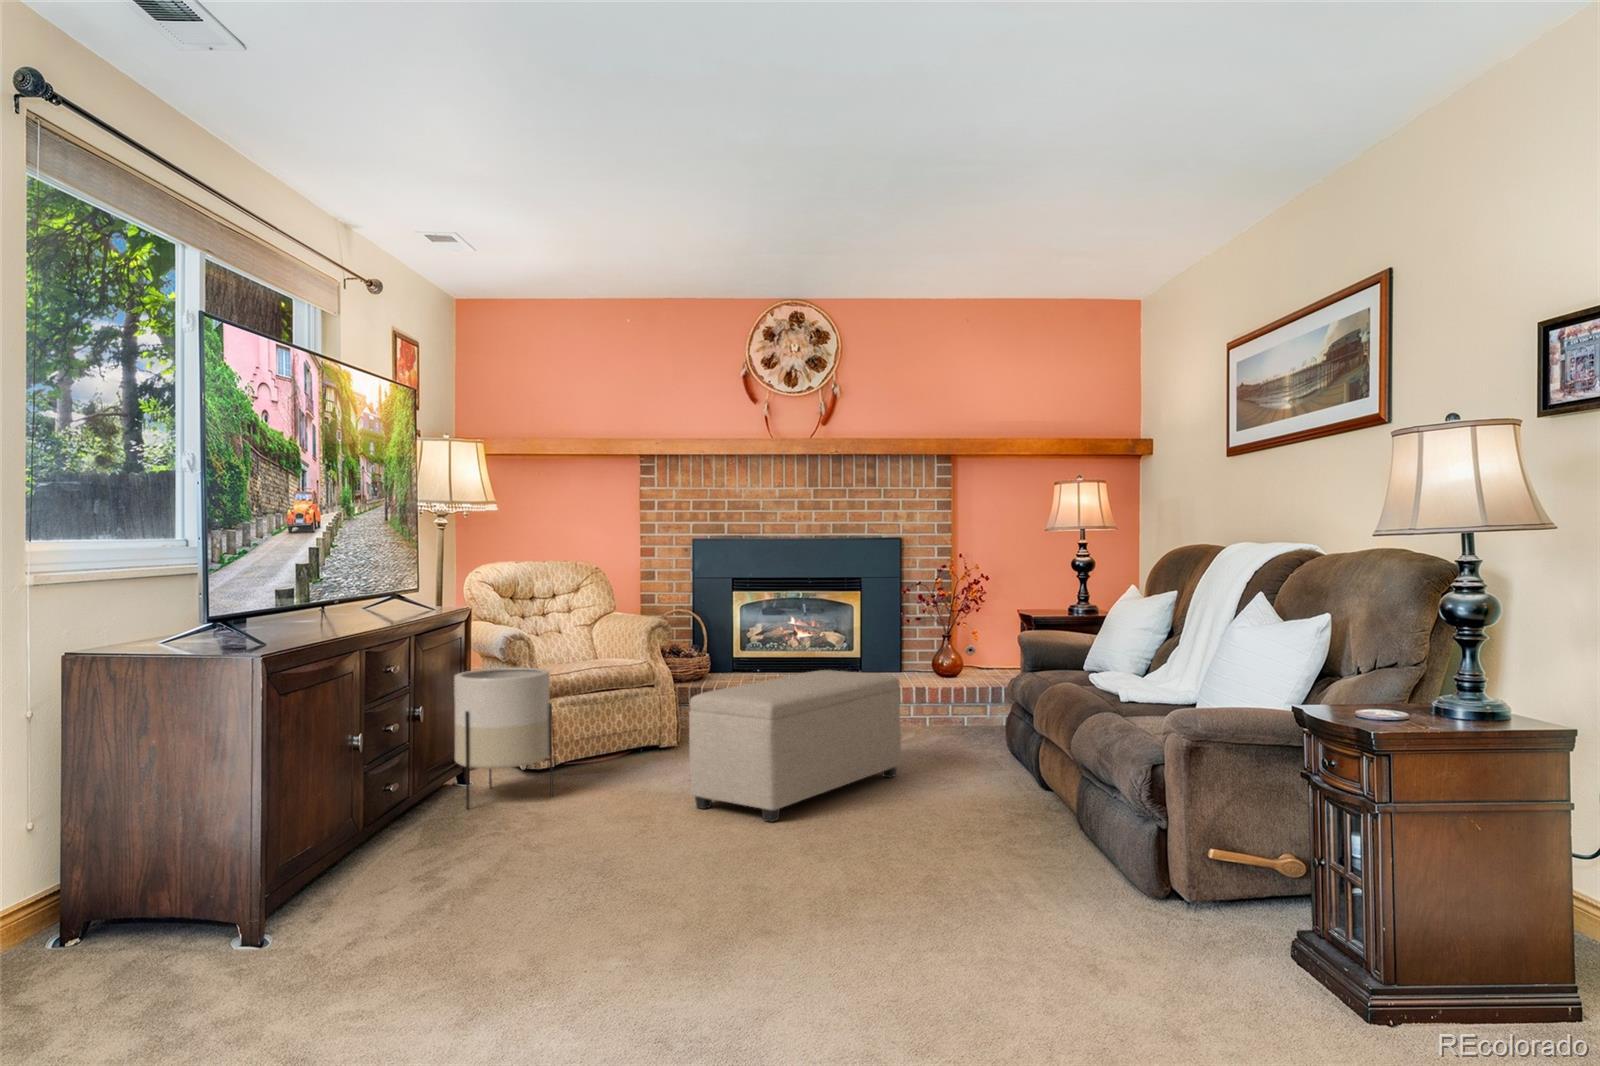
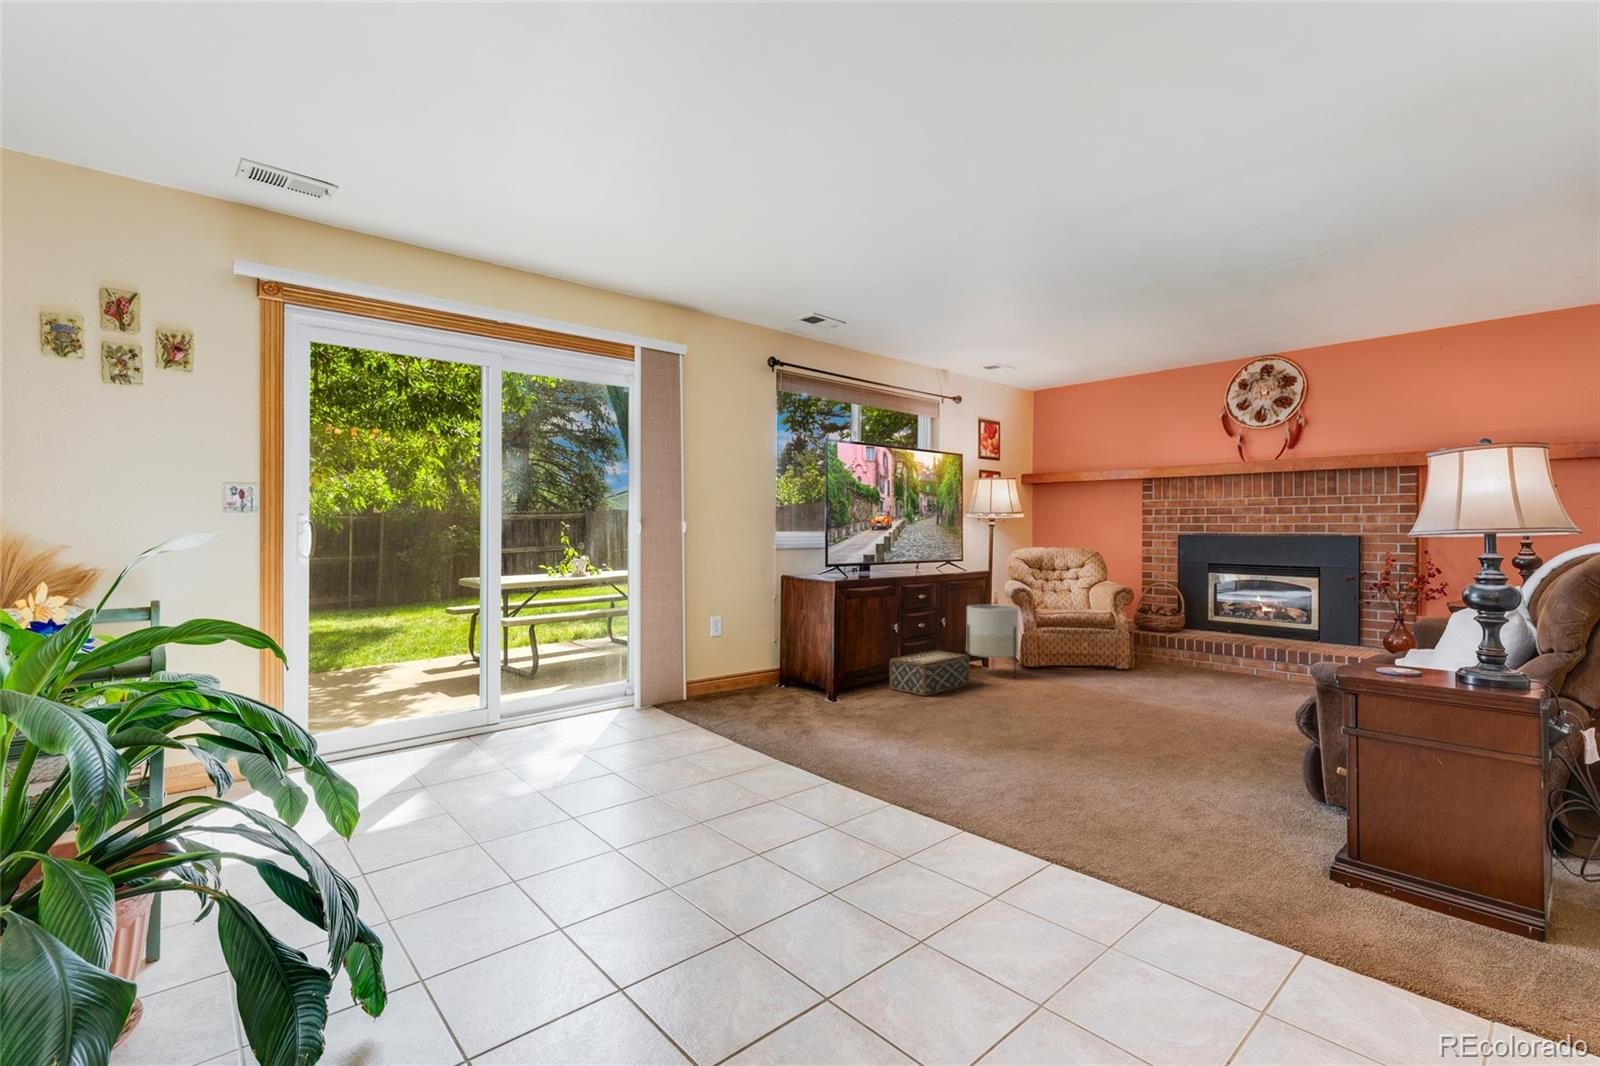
ottoman: present [689,670,901,822] -> none [1076,629,1254,712]
woven basket: none [365,770,500,875] -> present [890,650,969,696]

